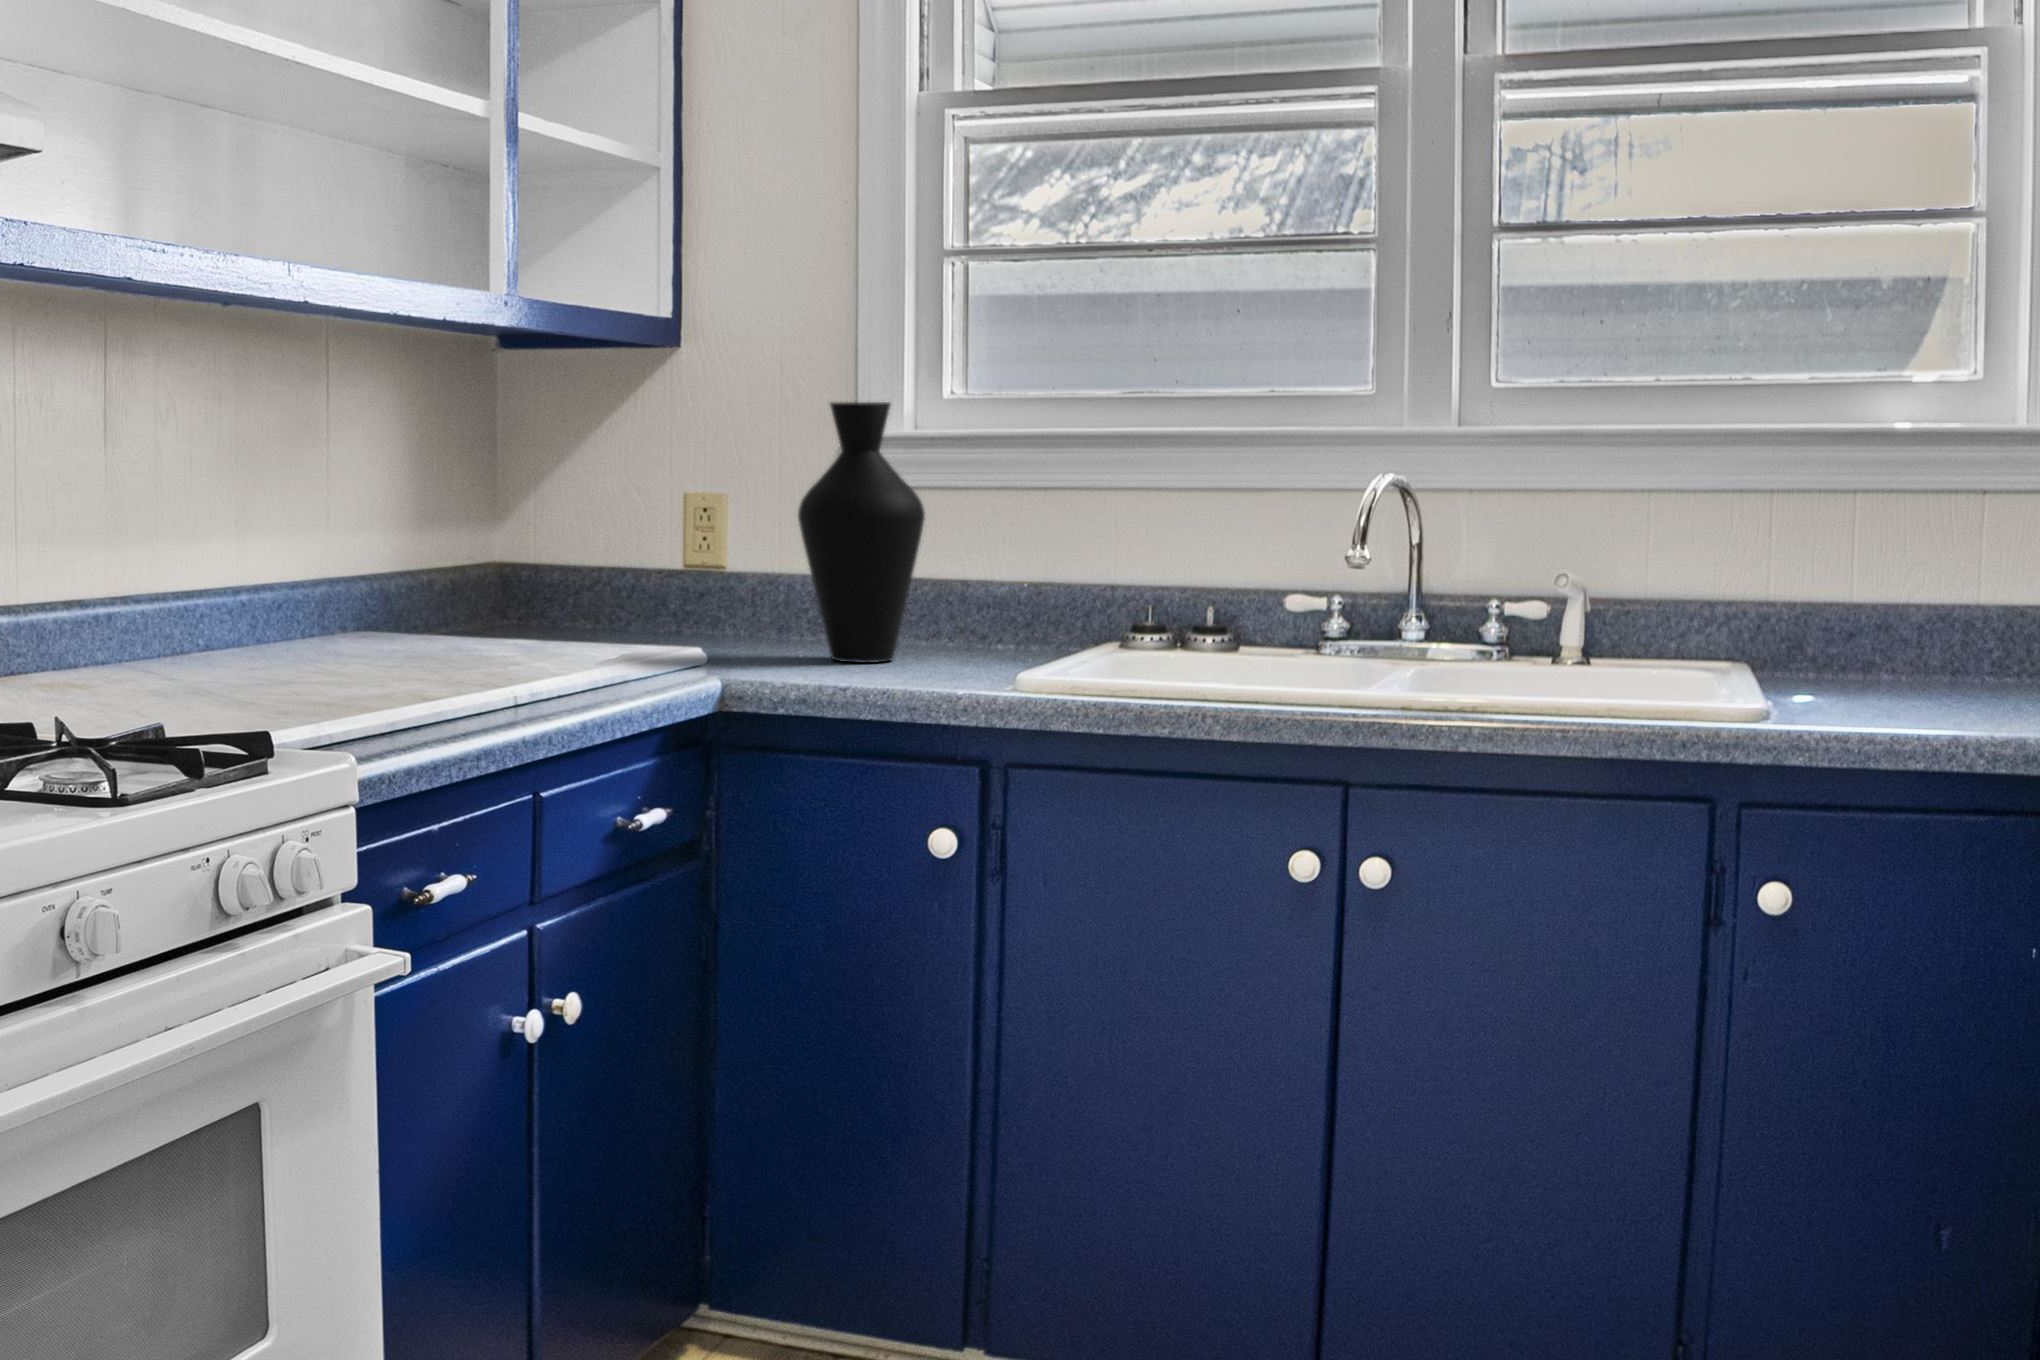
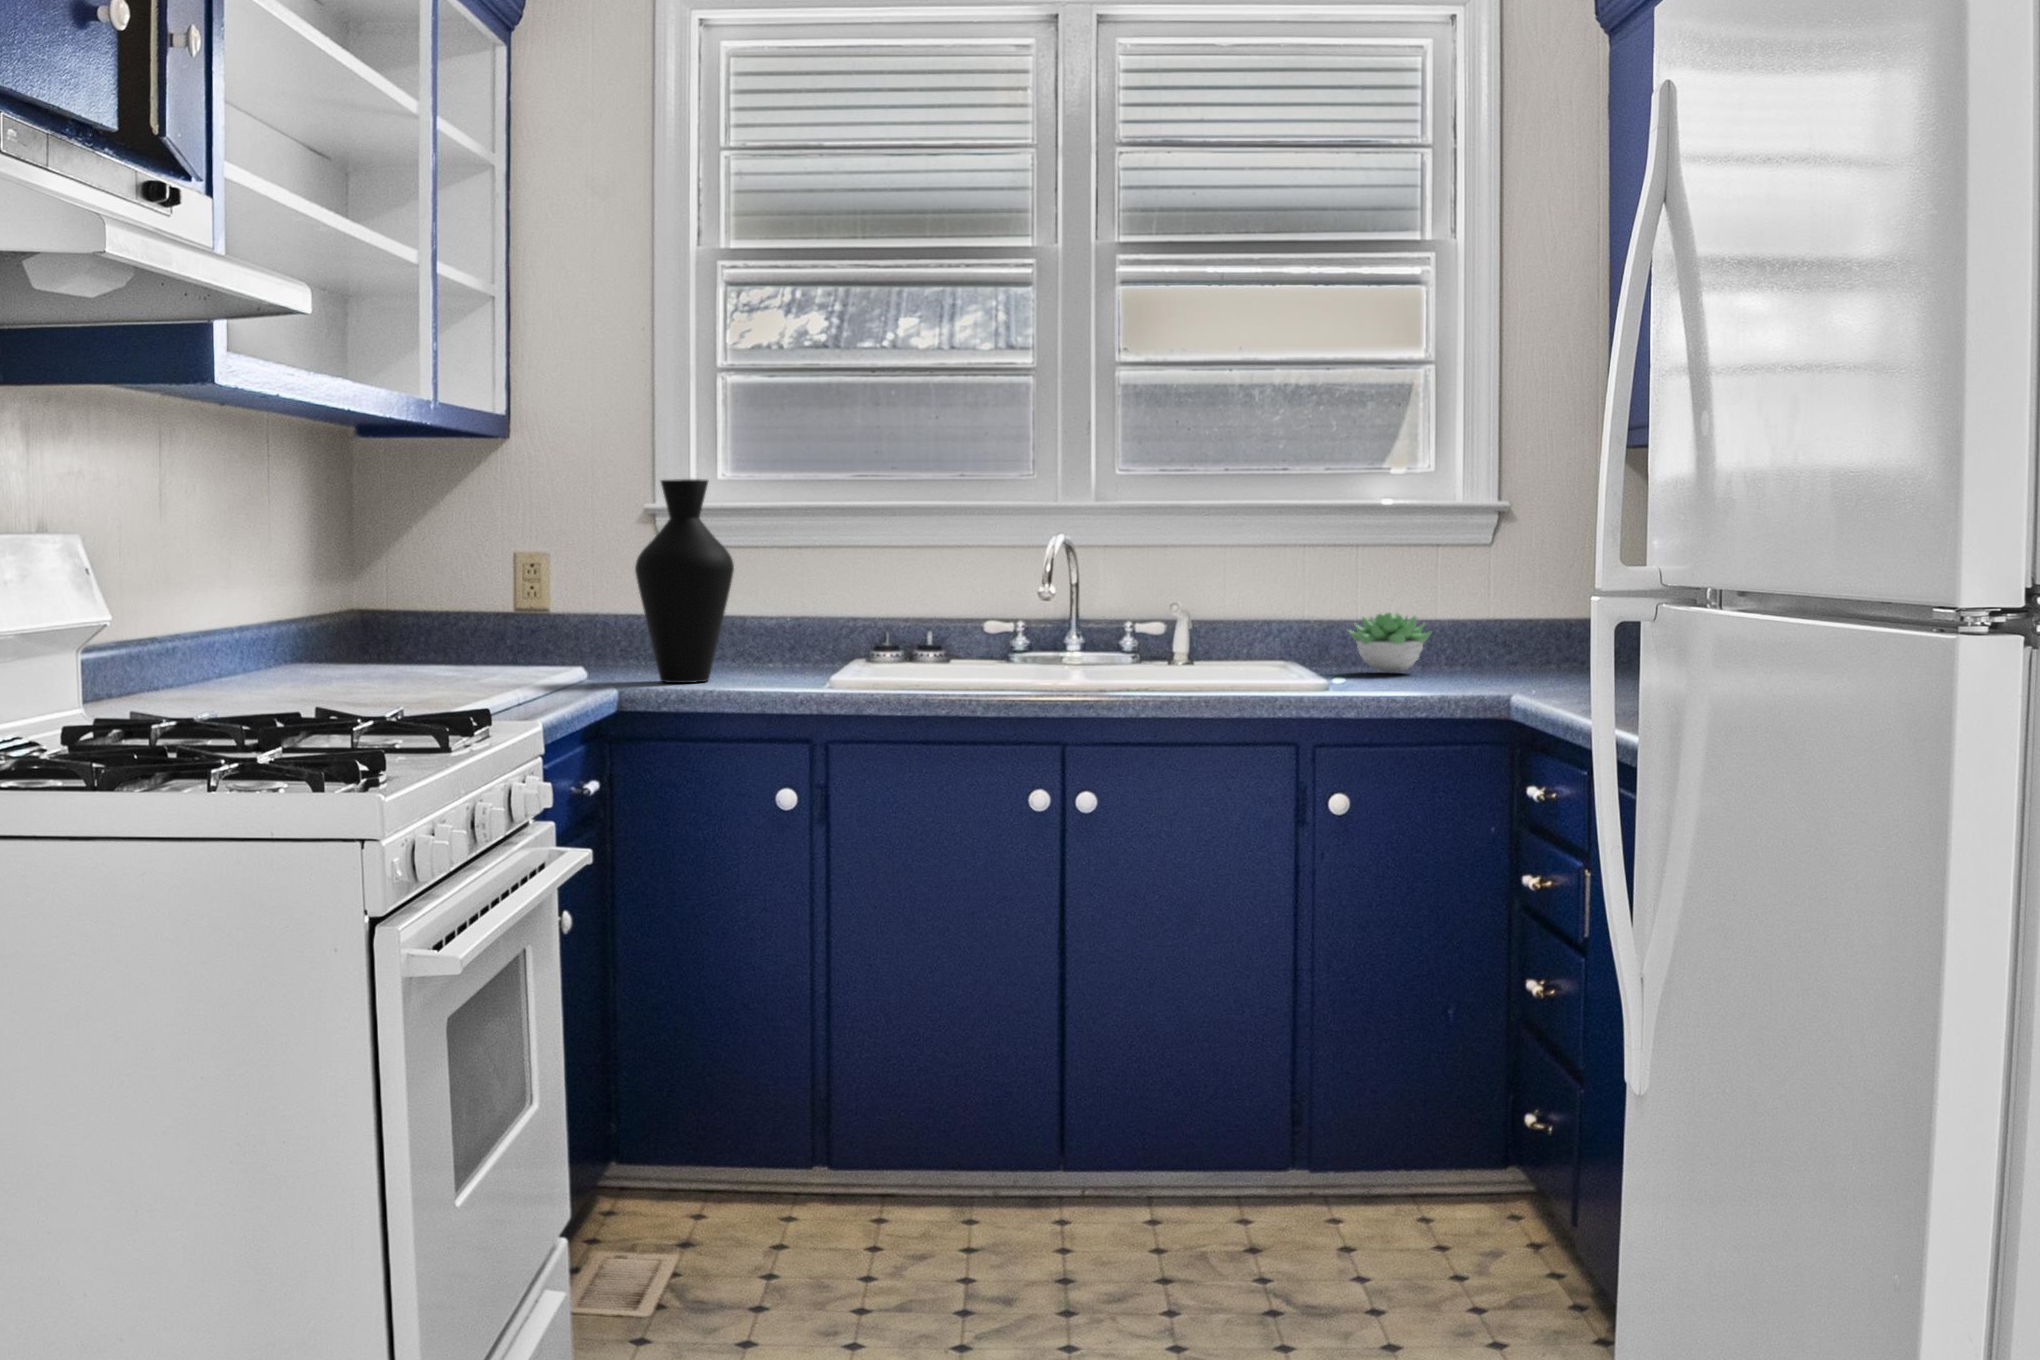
succulent plant: none [1826,608,1969,700] -> present [1349,613,1431,673]

